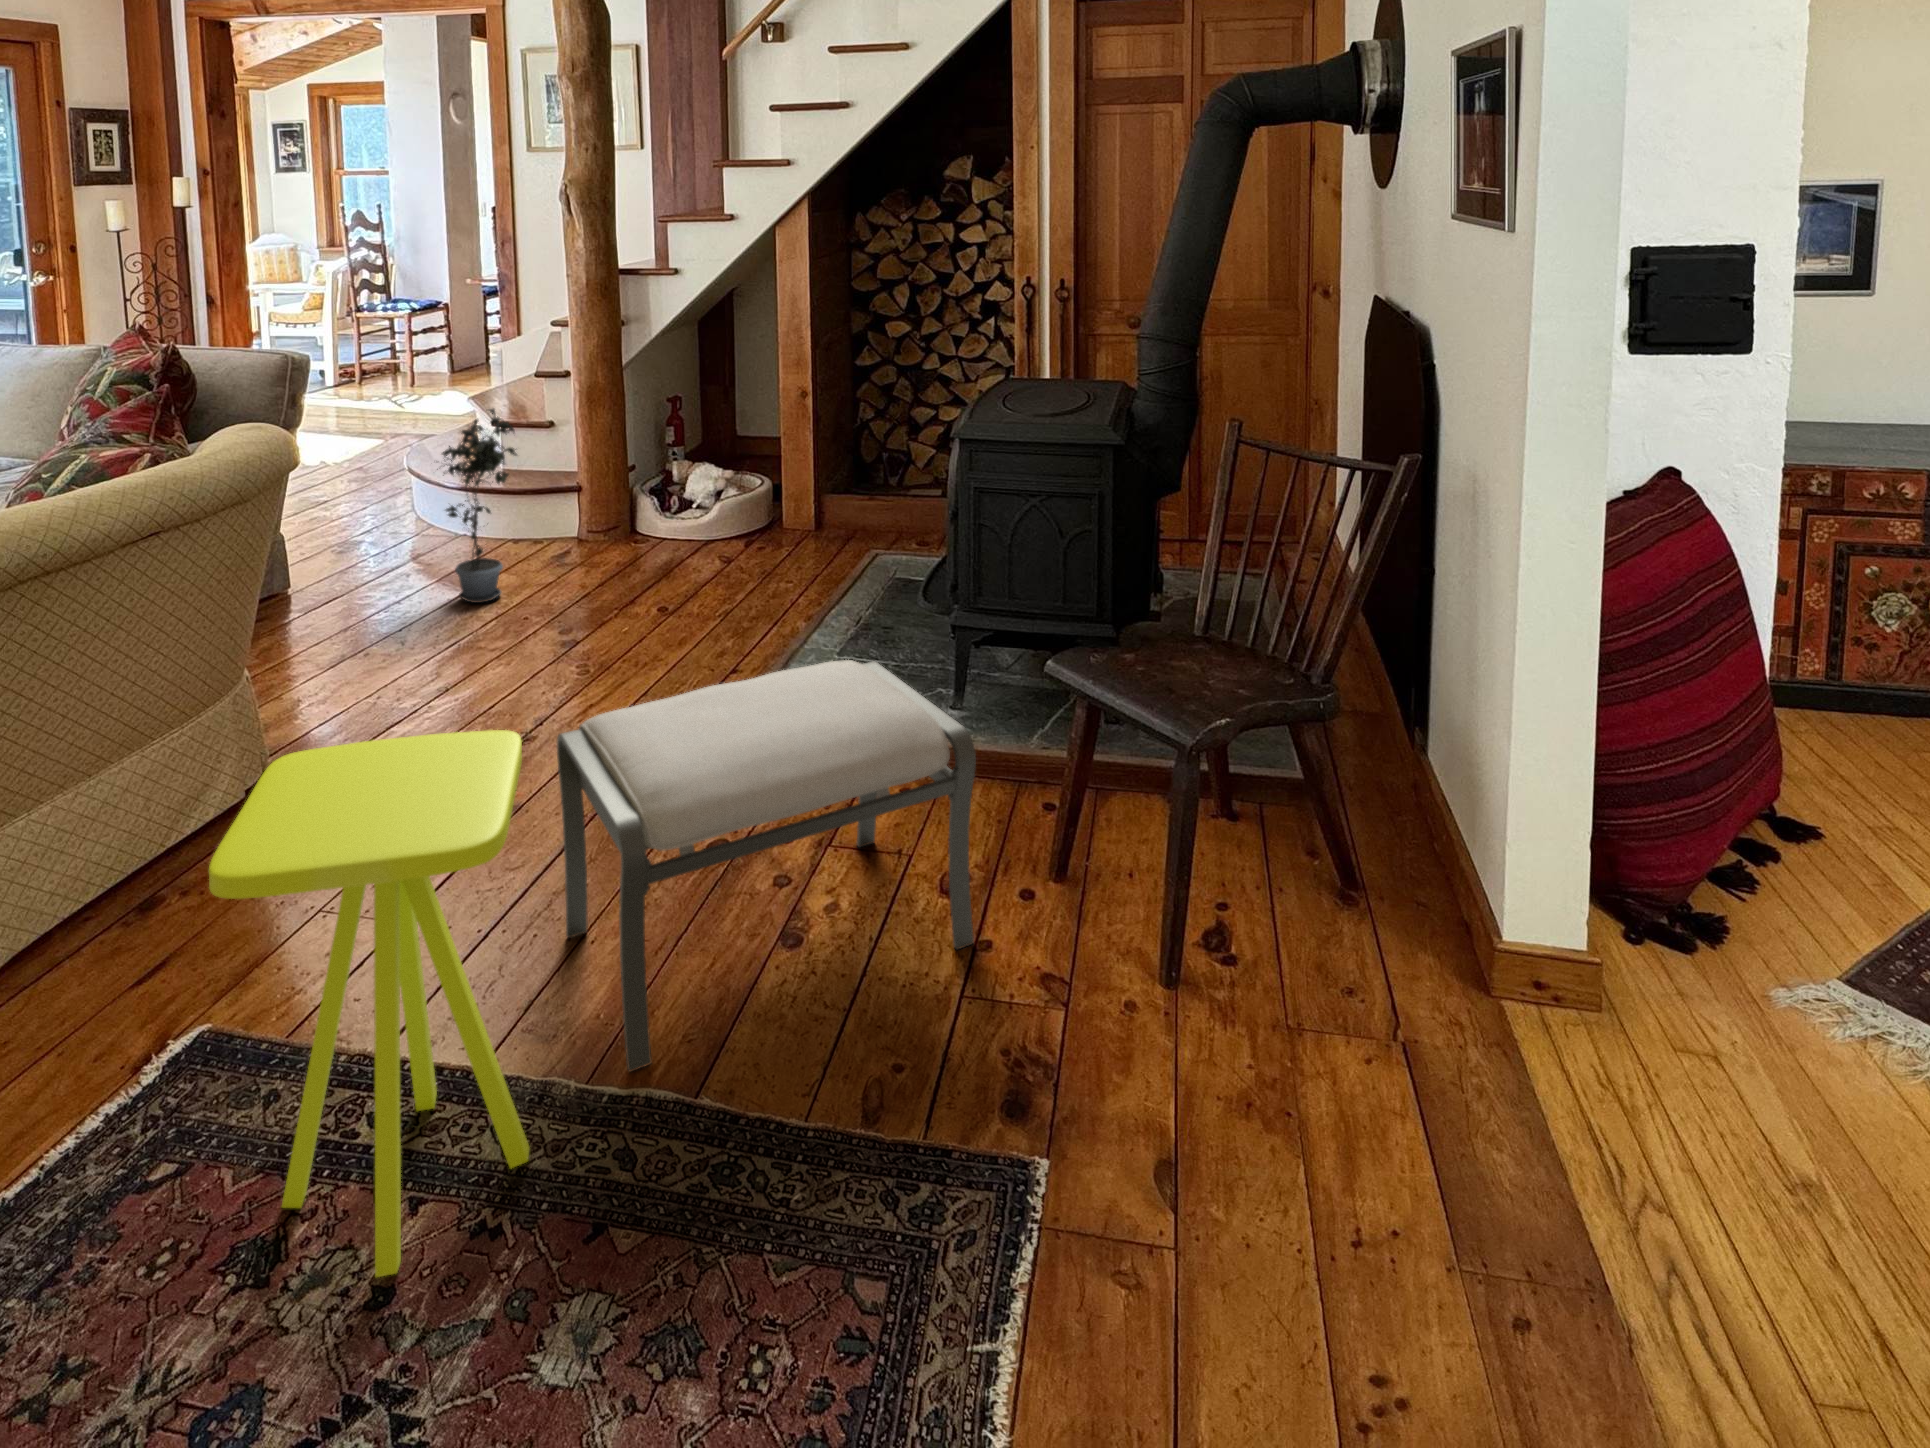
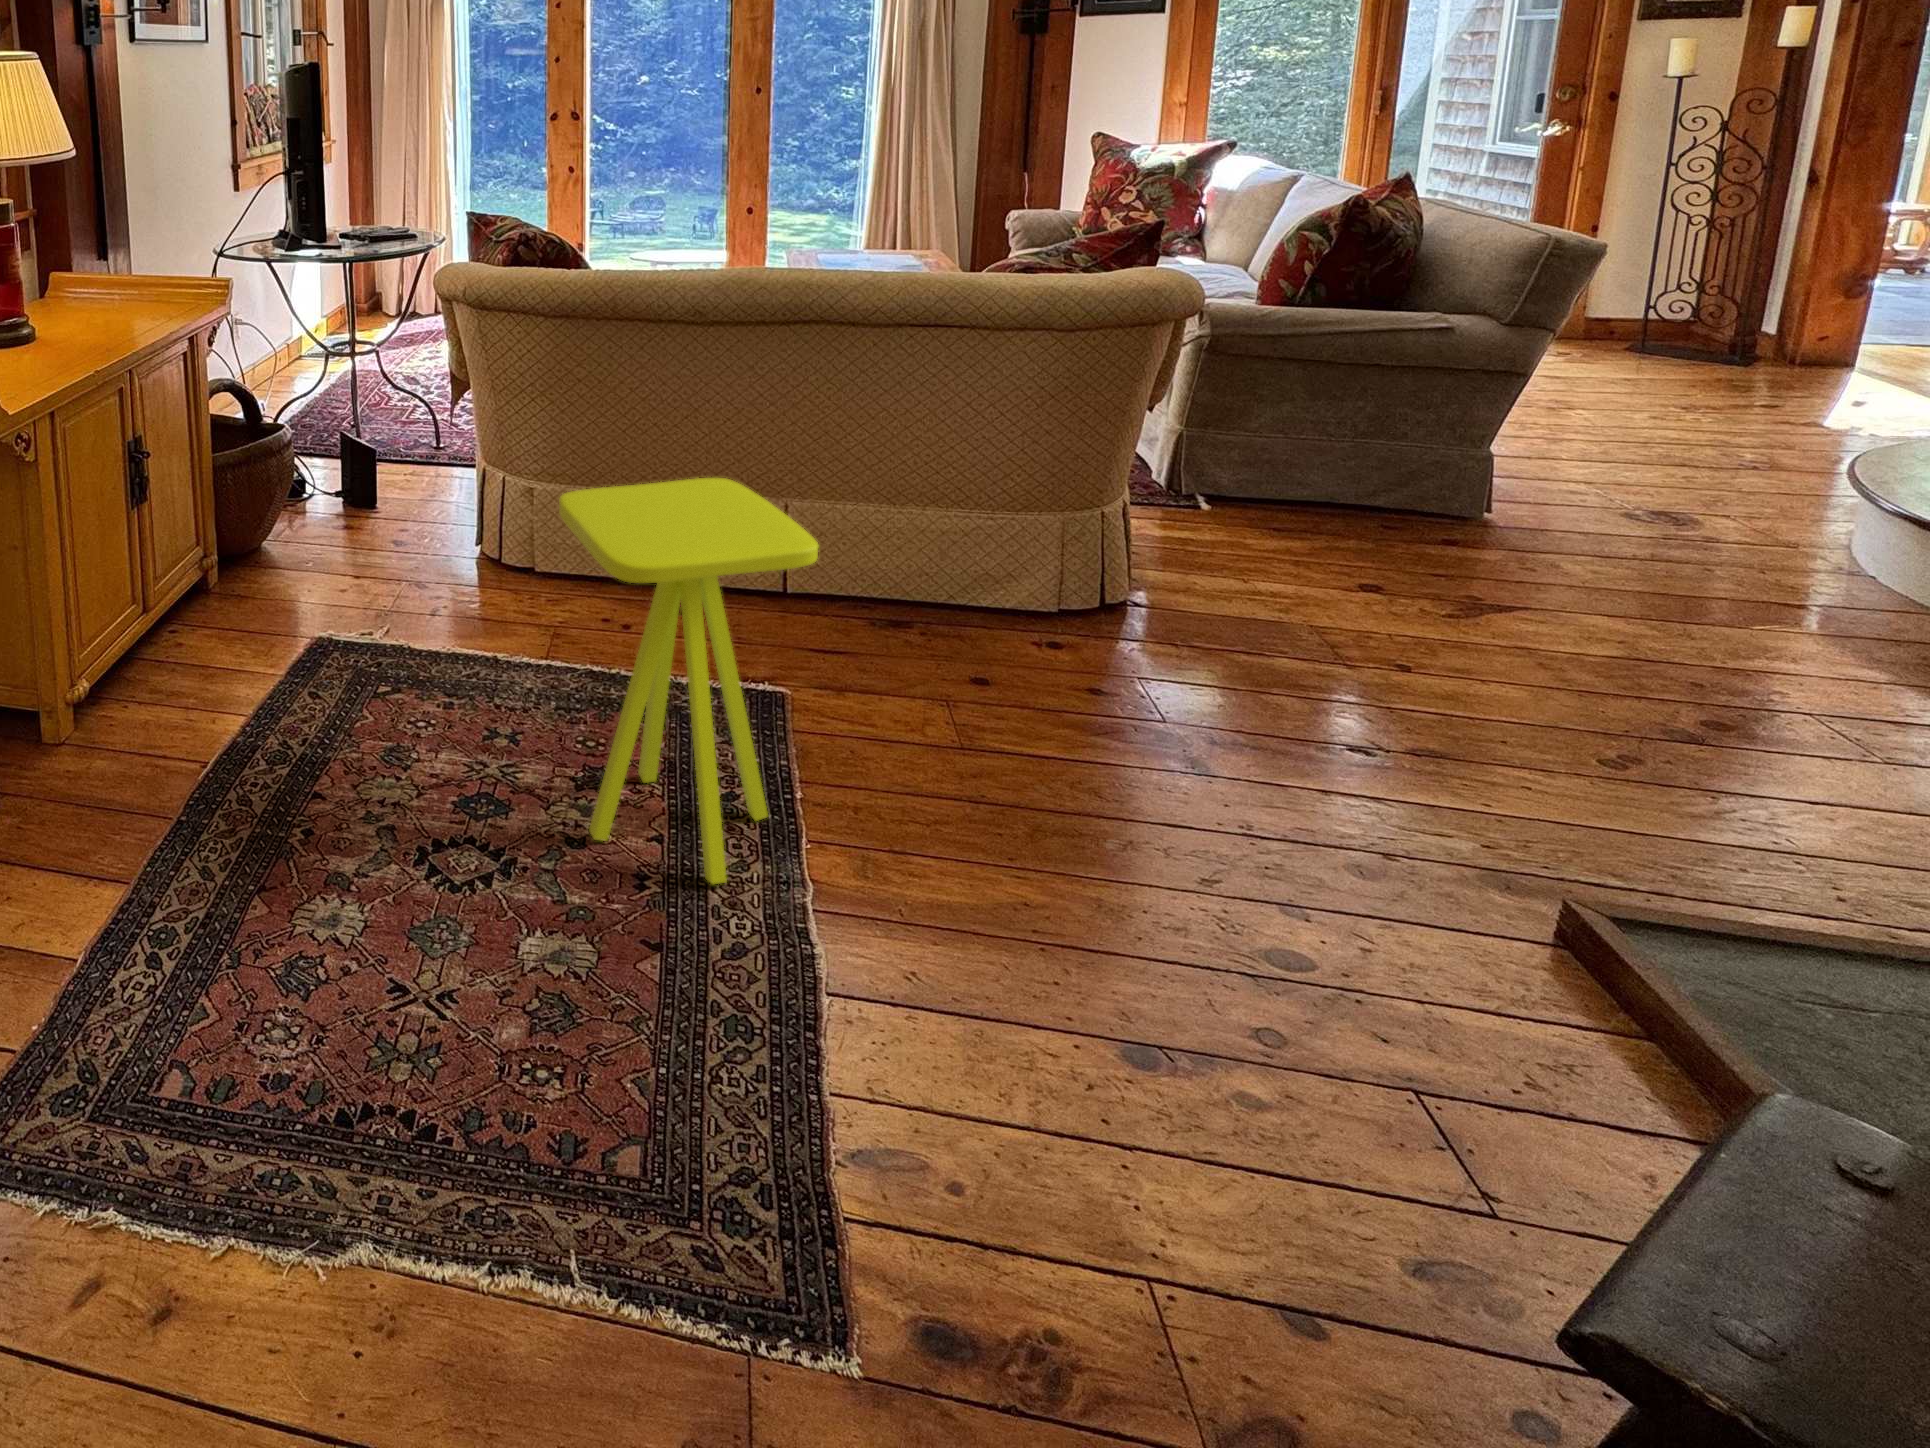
potted plant: present [437,409,517,603] -> none [1637,361,1827,637]
ottoman: present [557,660,976,1072] -> none [844,635,1552,1314]

